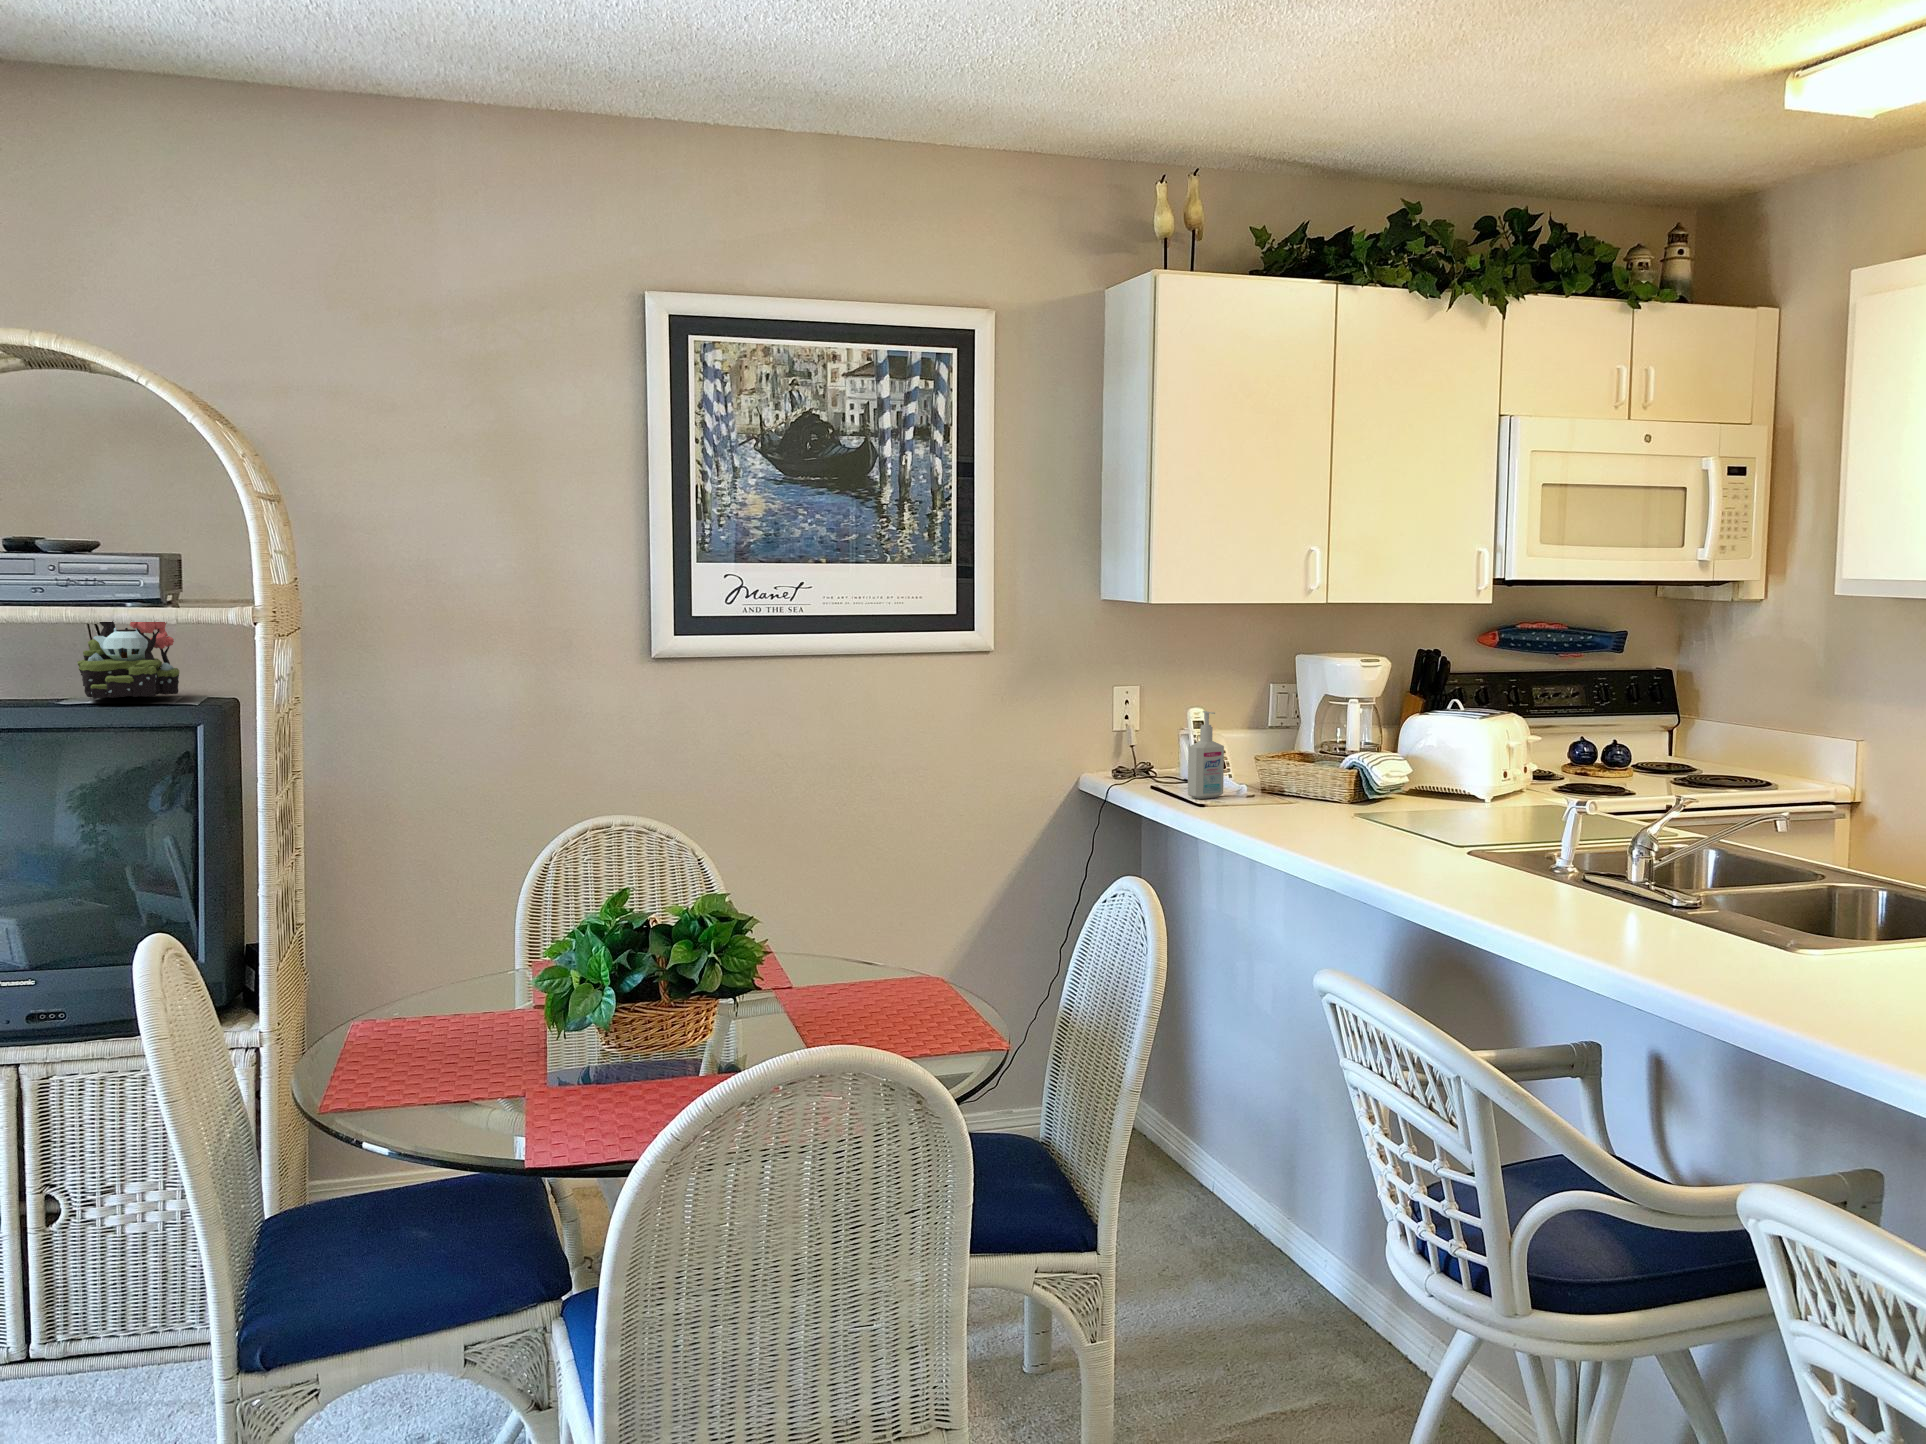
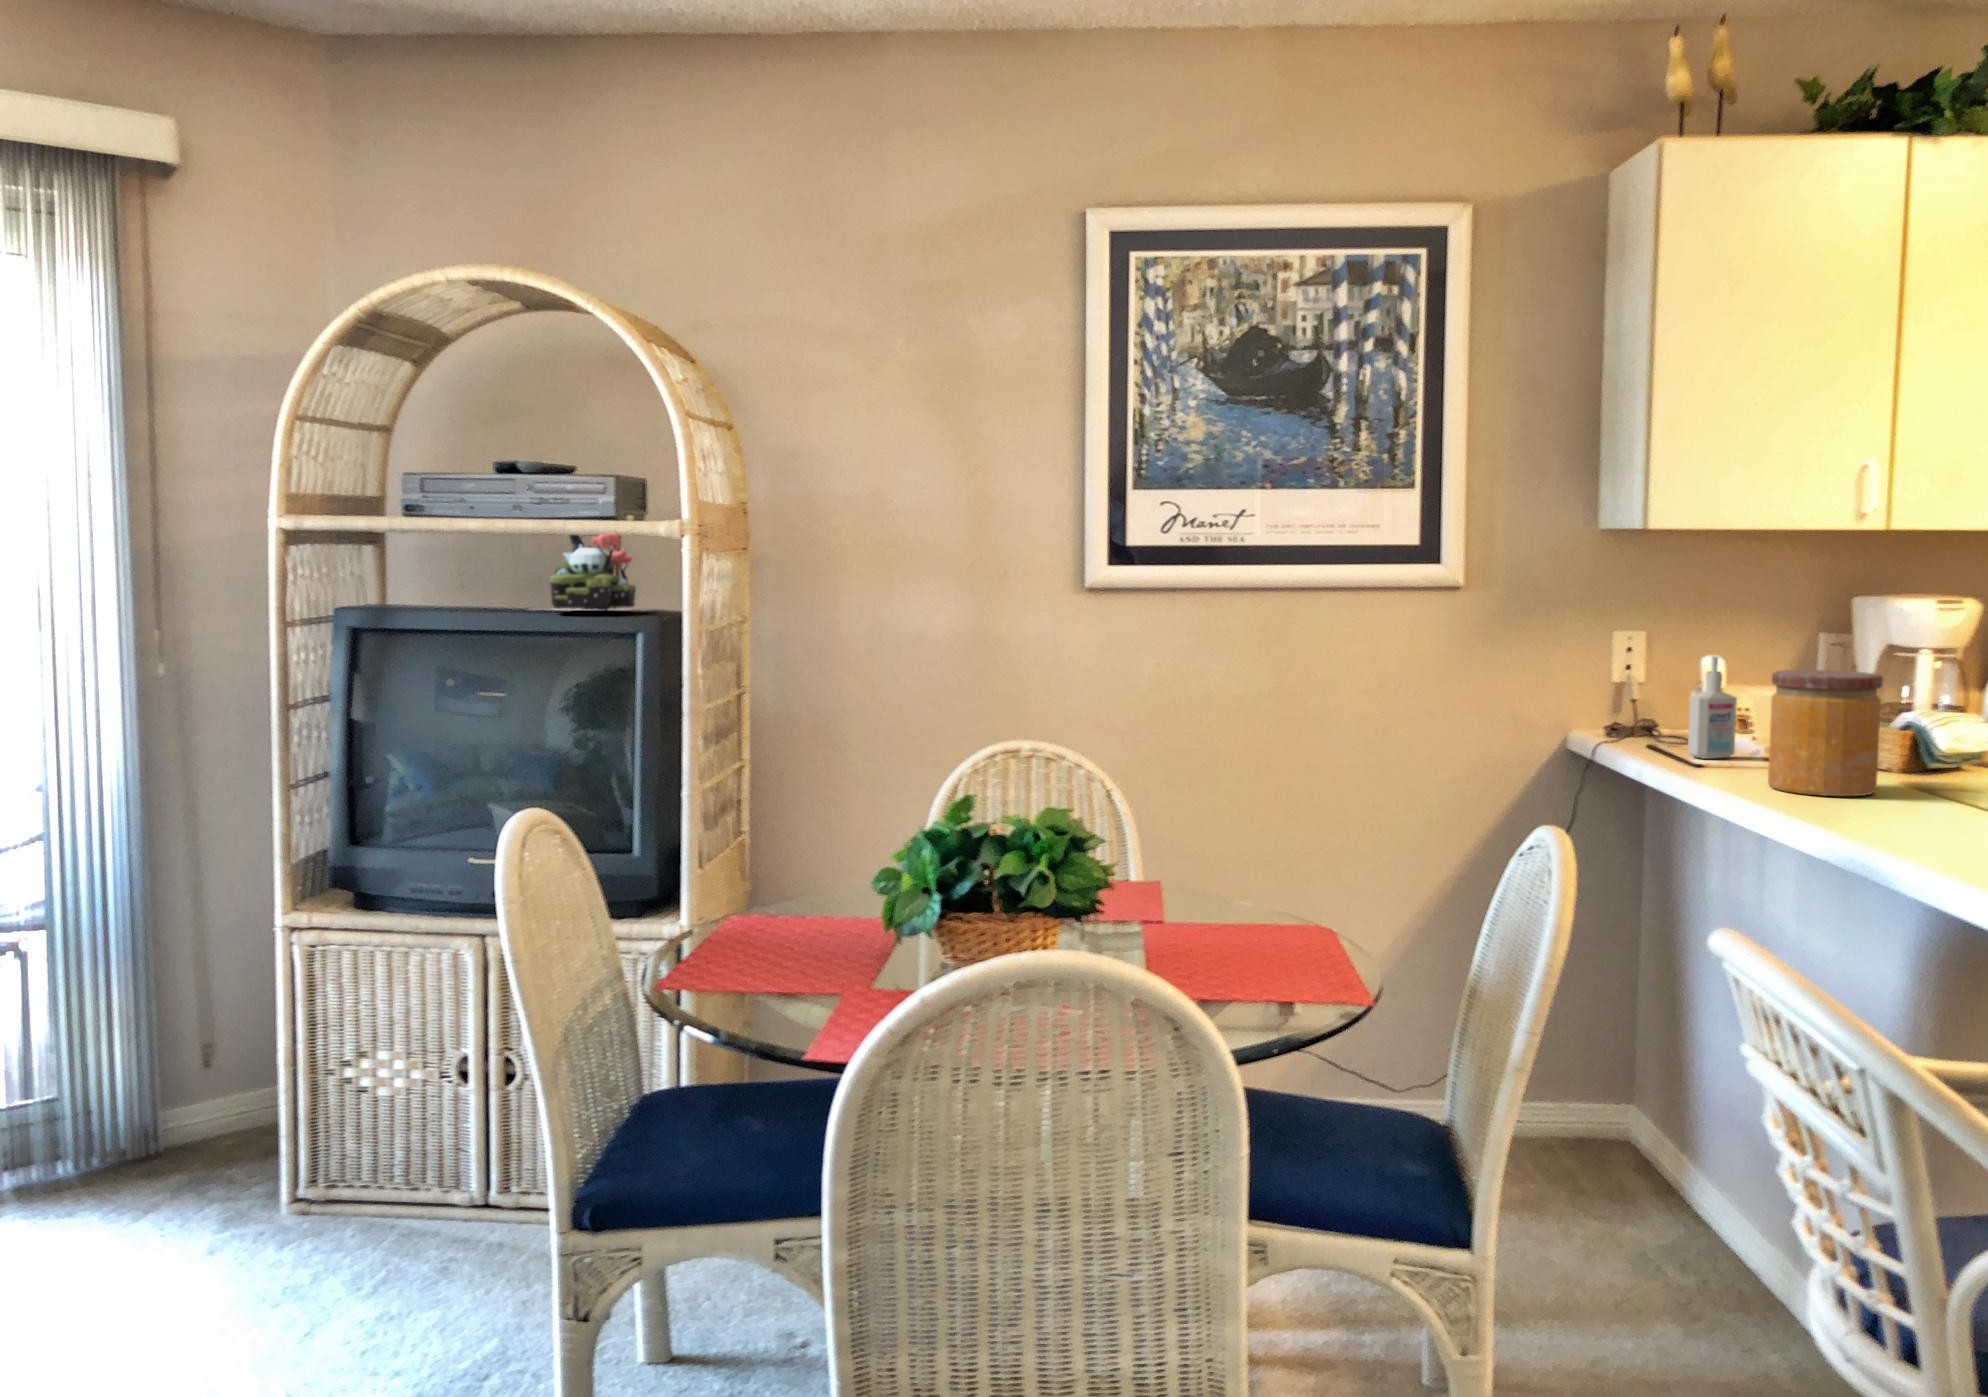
jar: none [1261,727,1343,832] -> present [1768,670,1883,796]

